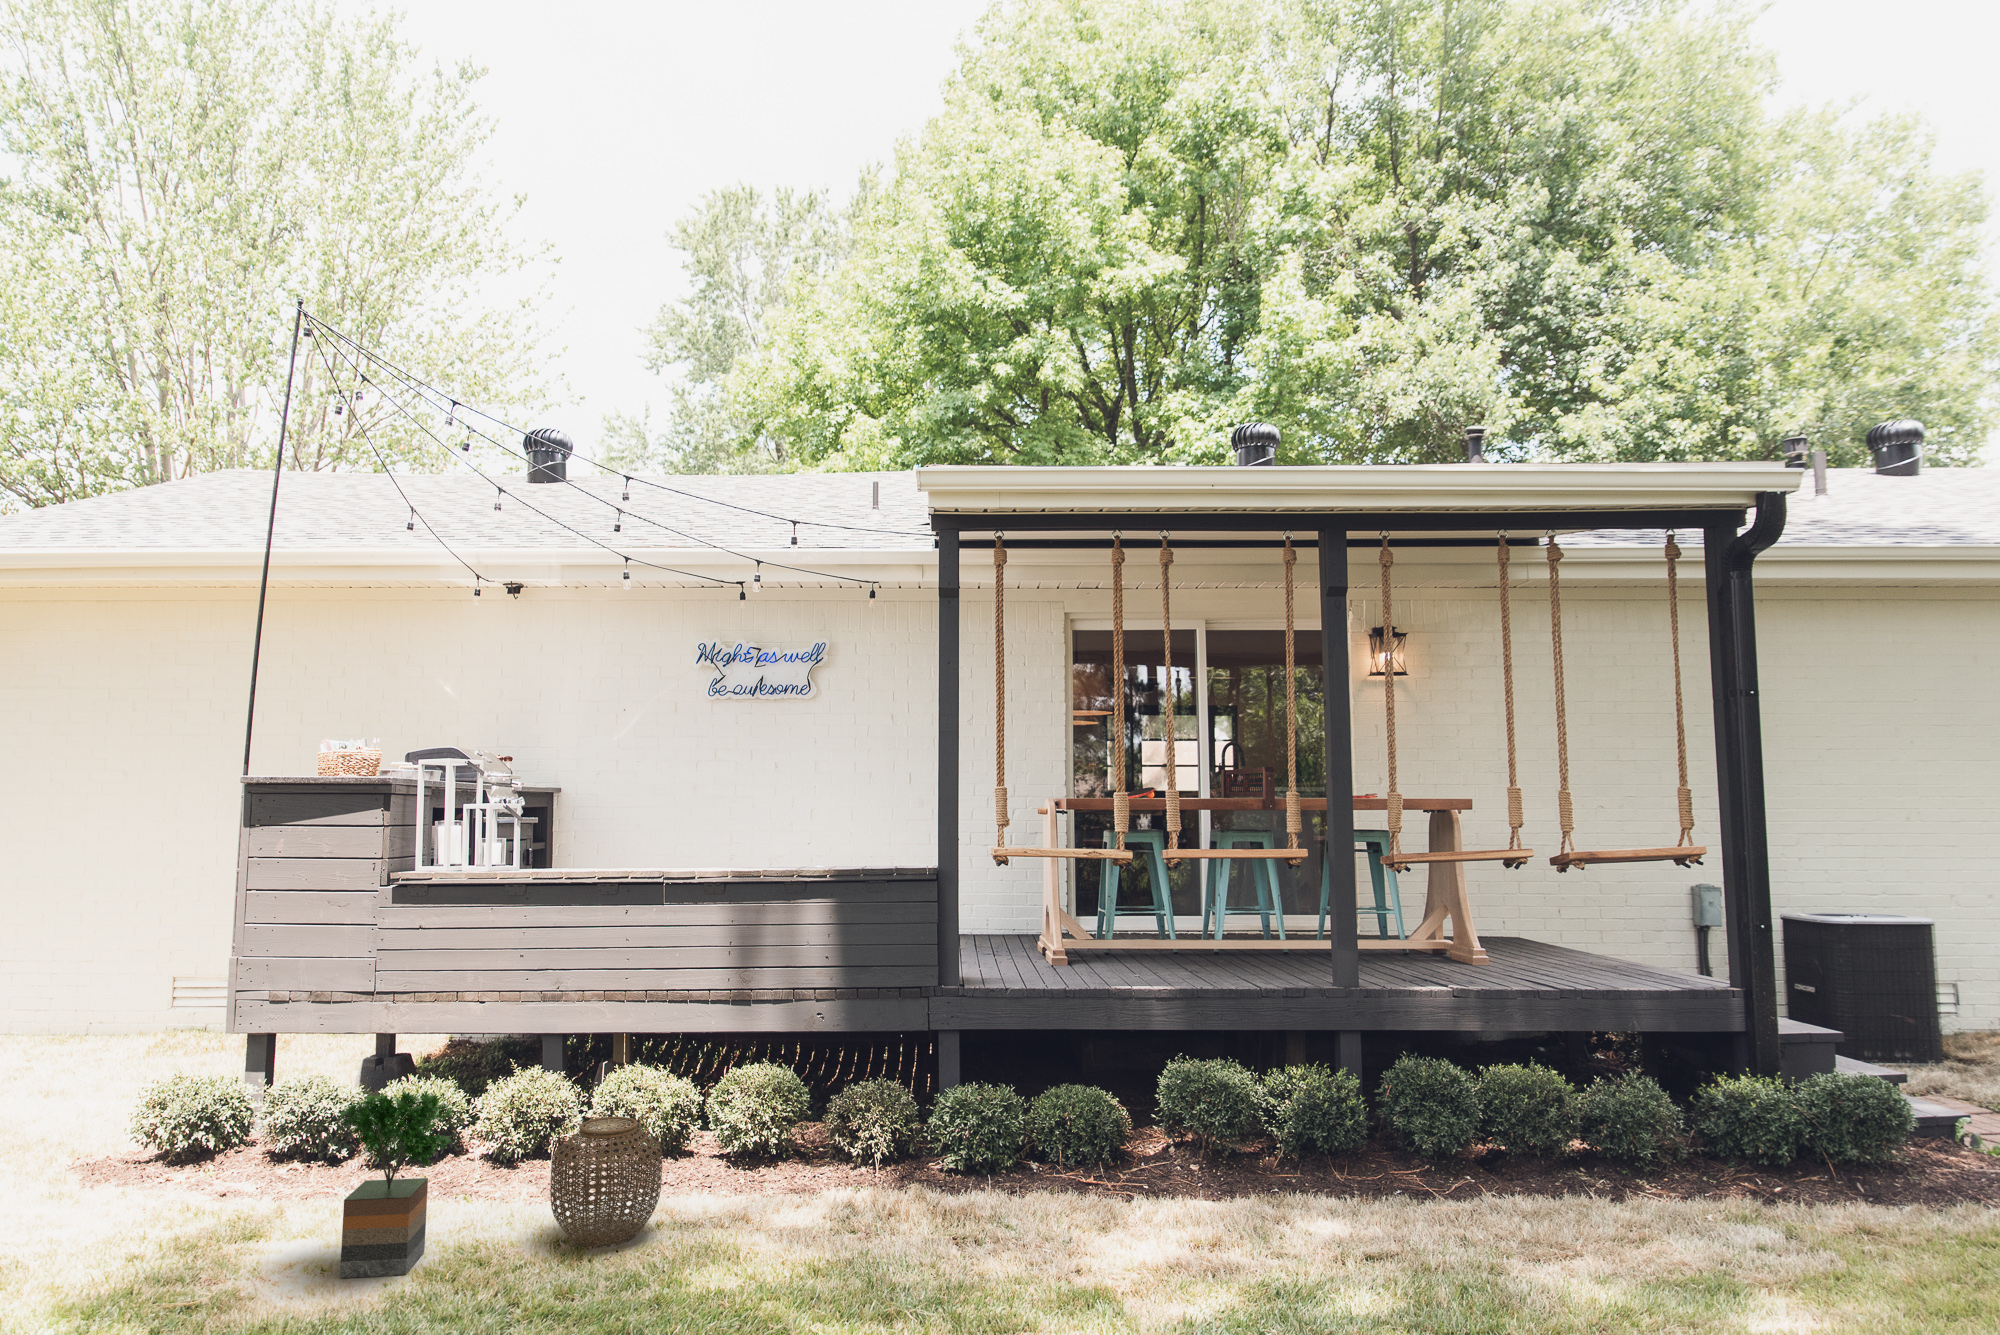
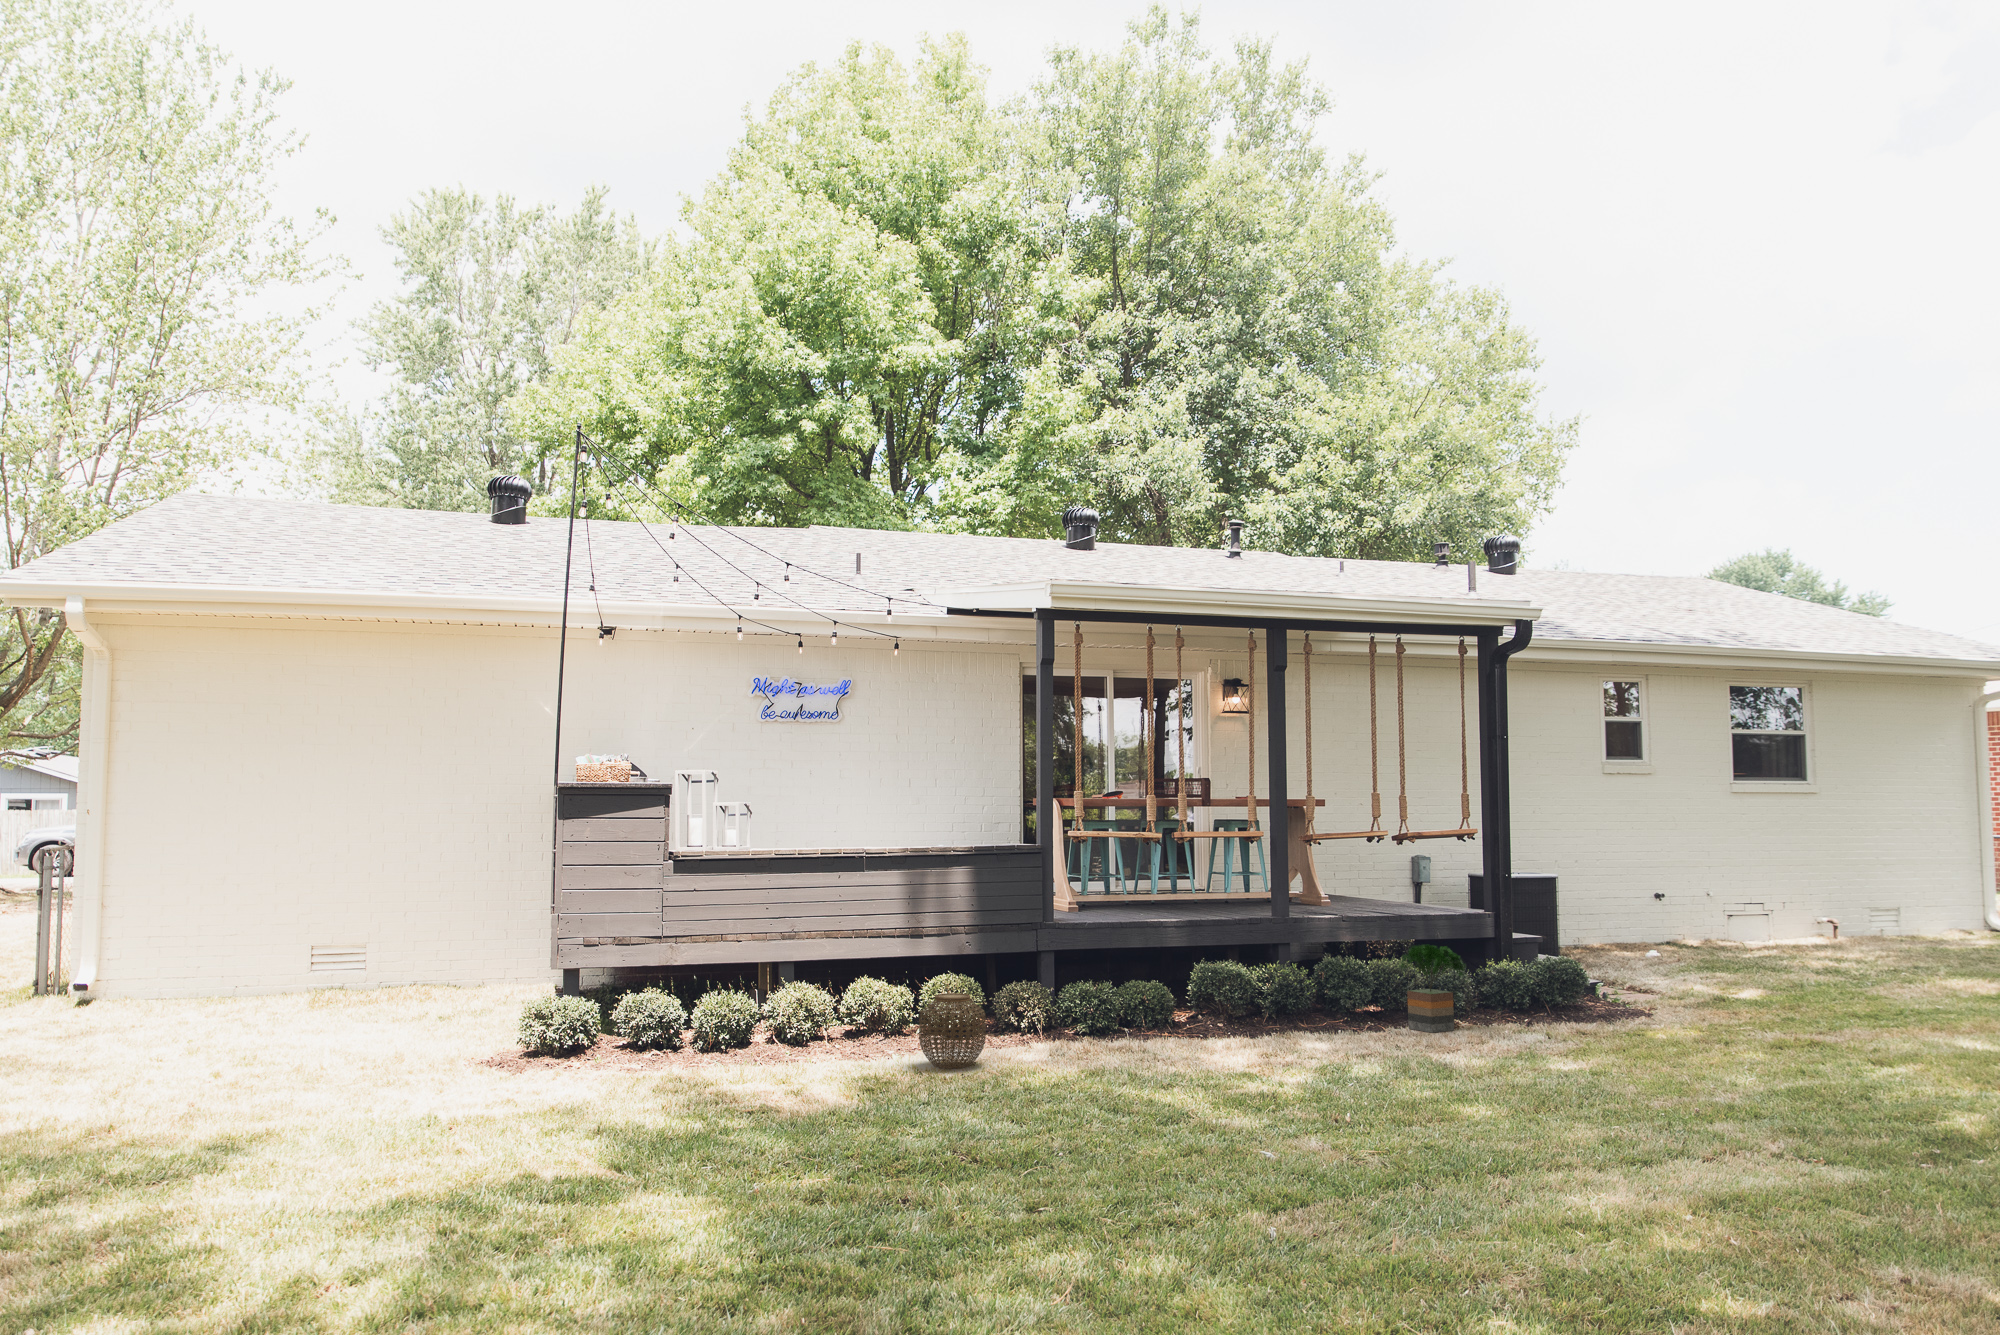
potted tree: present [339,1091,453,1278] -> present [1400,945,1465,1033]

